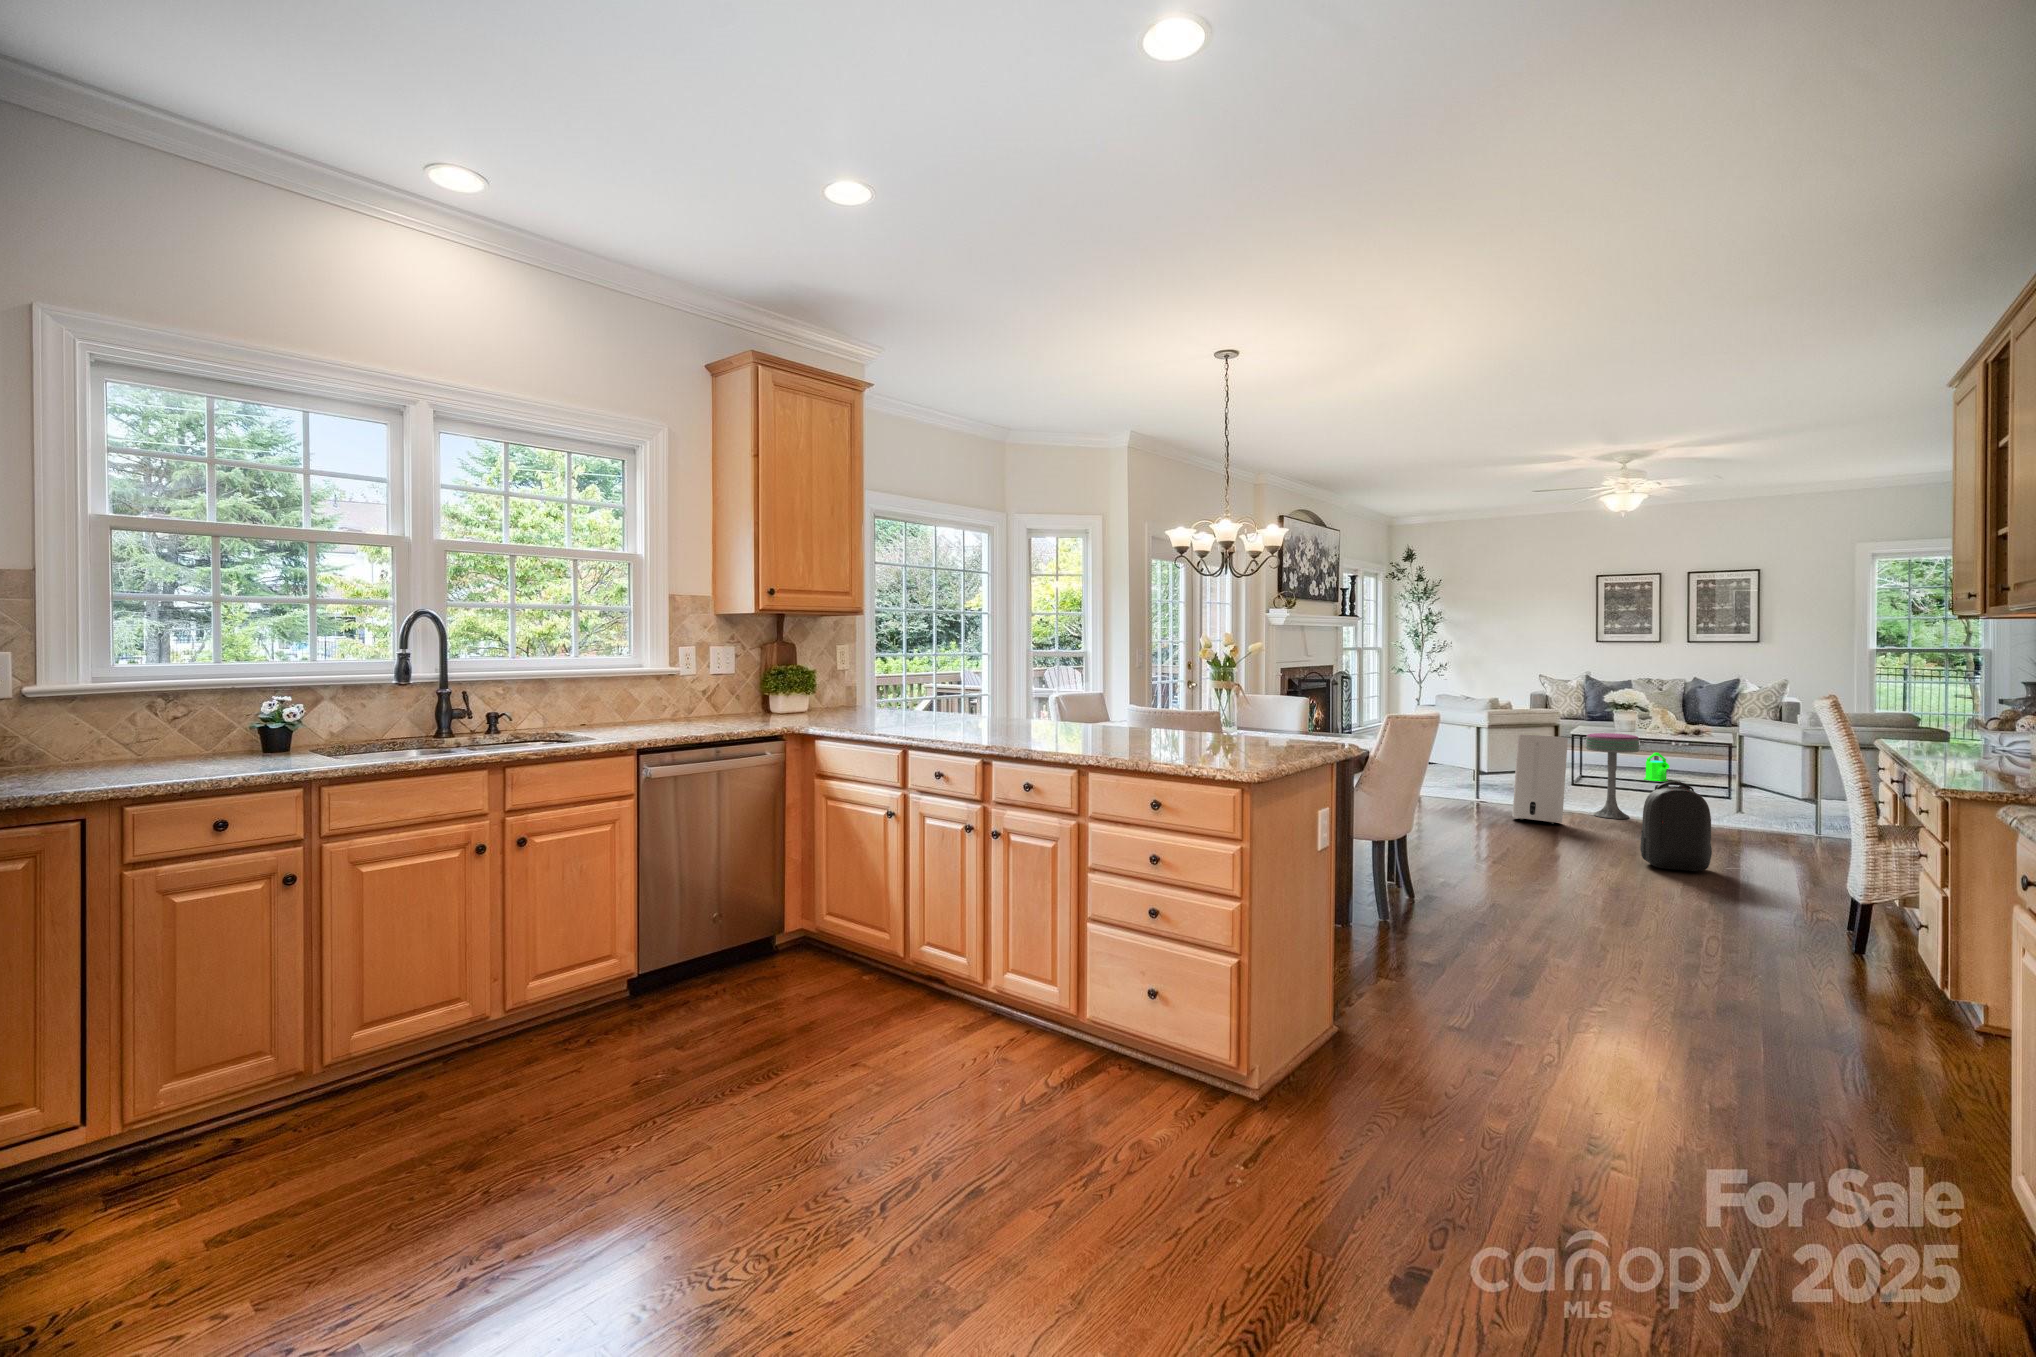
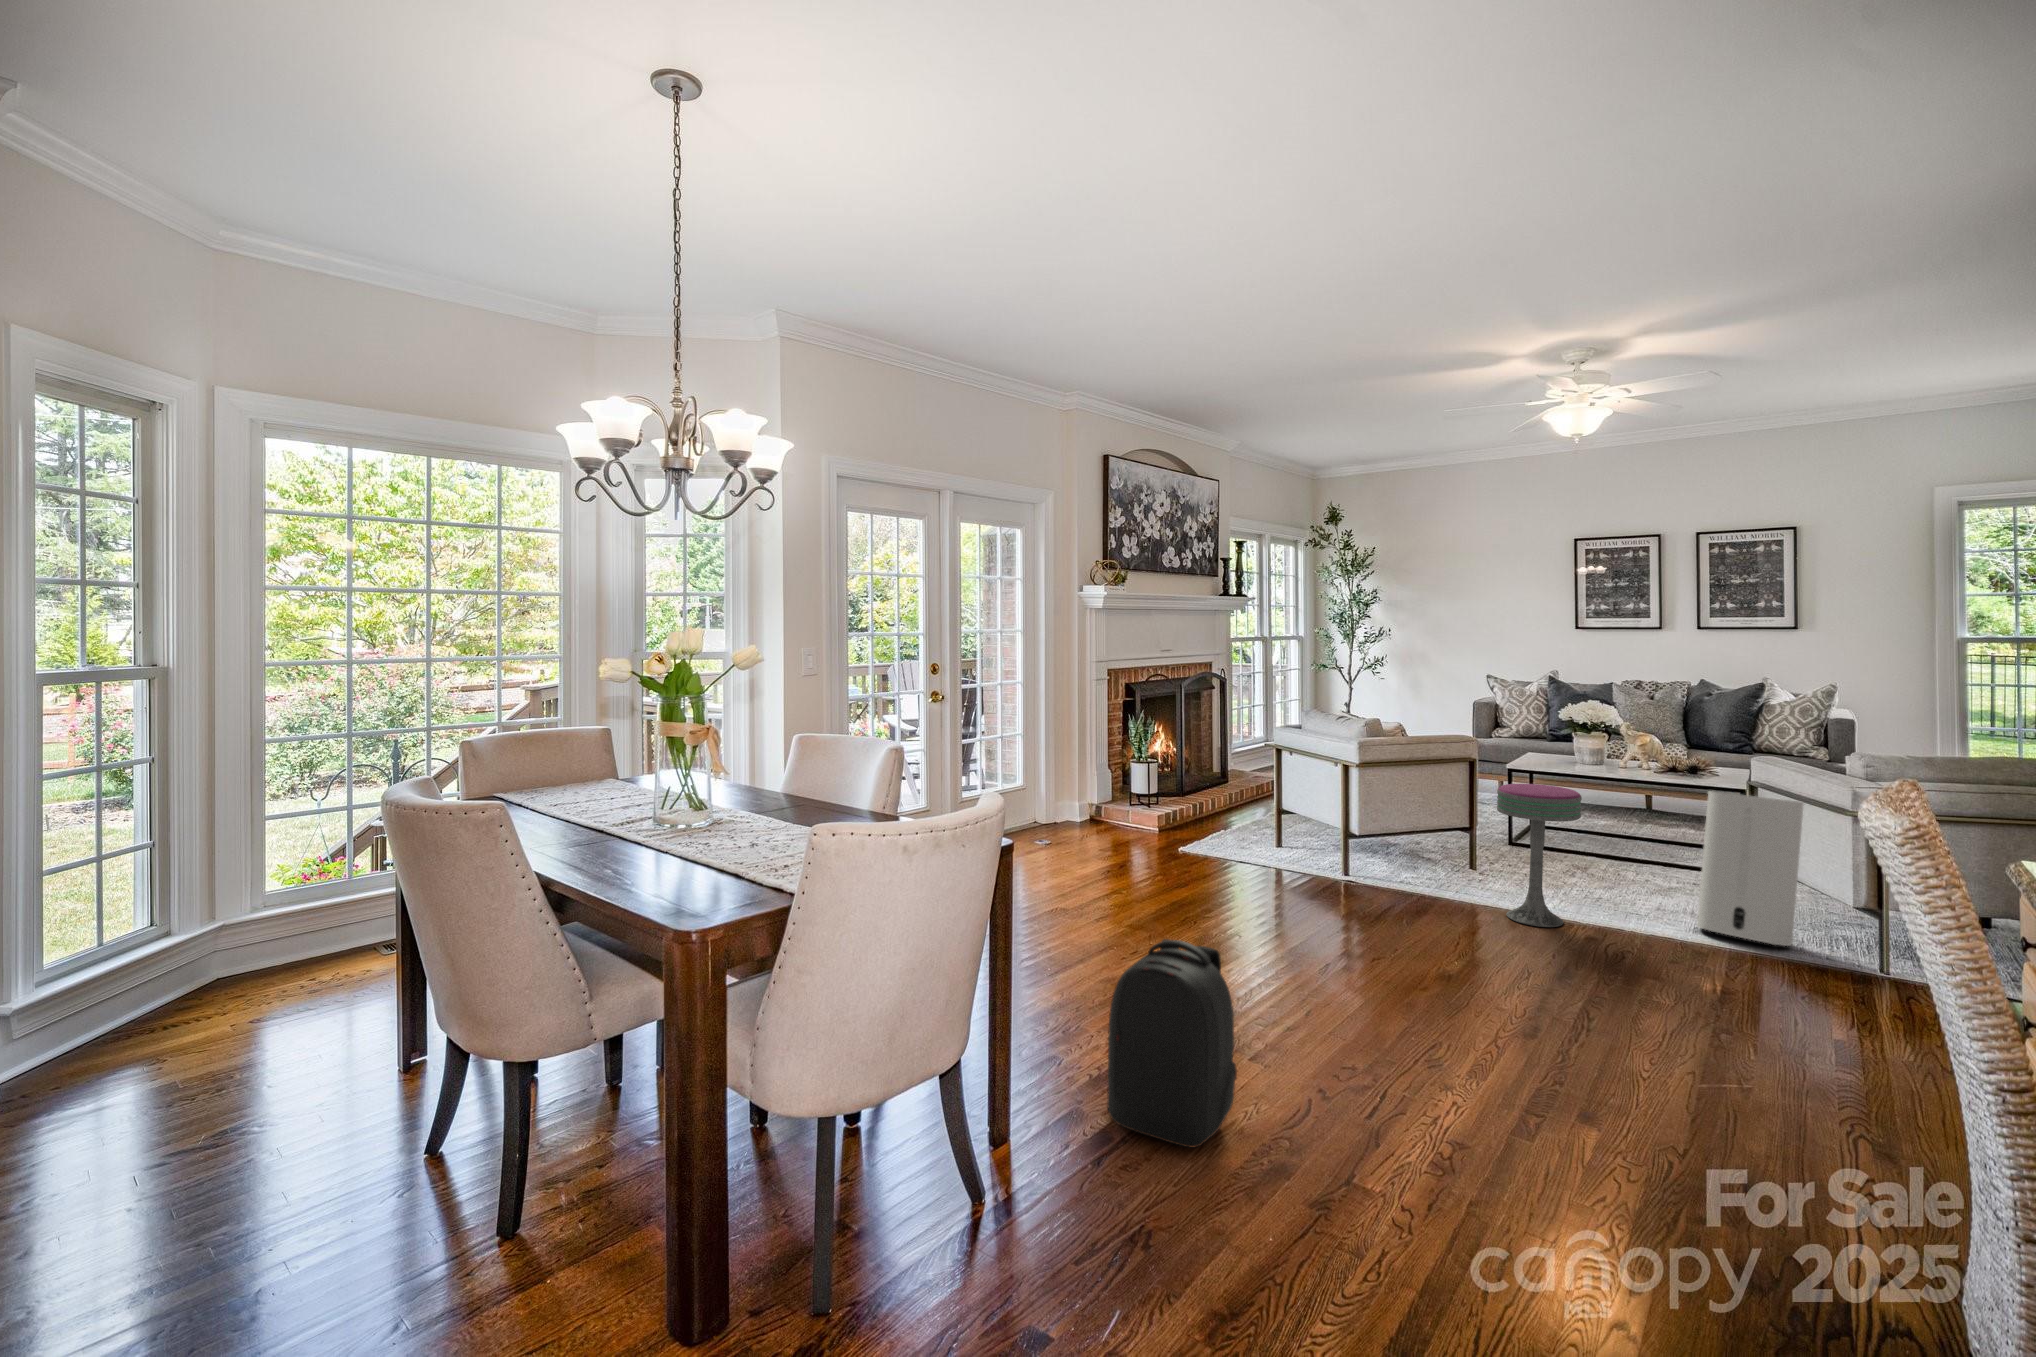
air purifier: present [1512,734,1568,824] -> present [1697,791,1804,946]
watering can: present [1644,753,1669,781] -> none [1618,791,1655,833]
backpack: present [1640,782,1712,871] -> present [1107,939,1237,1147]

